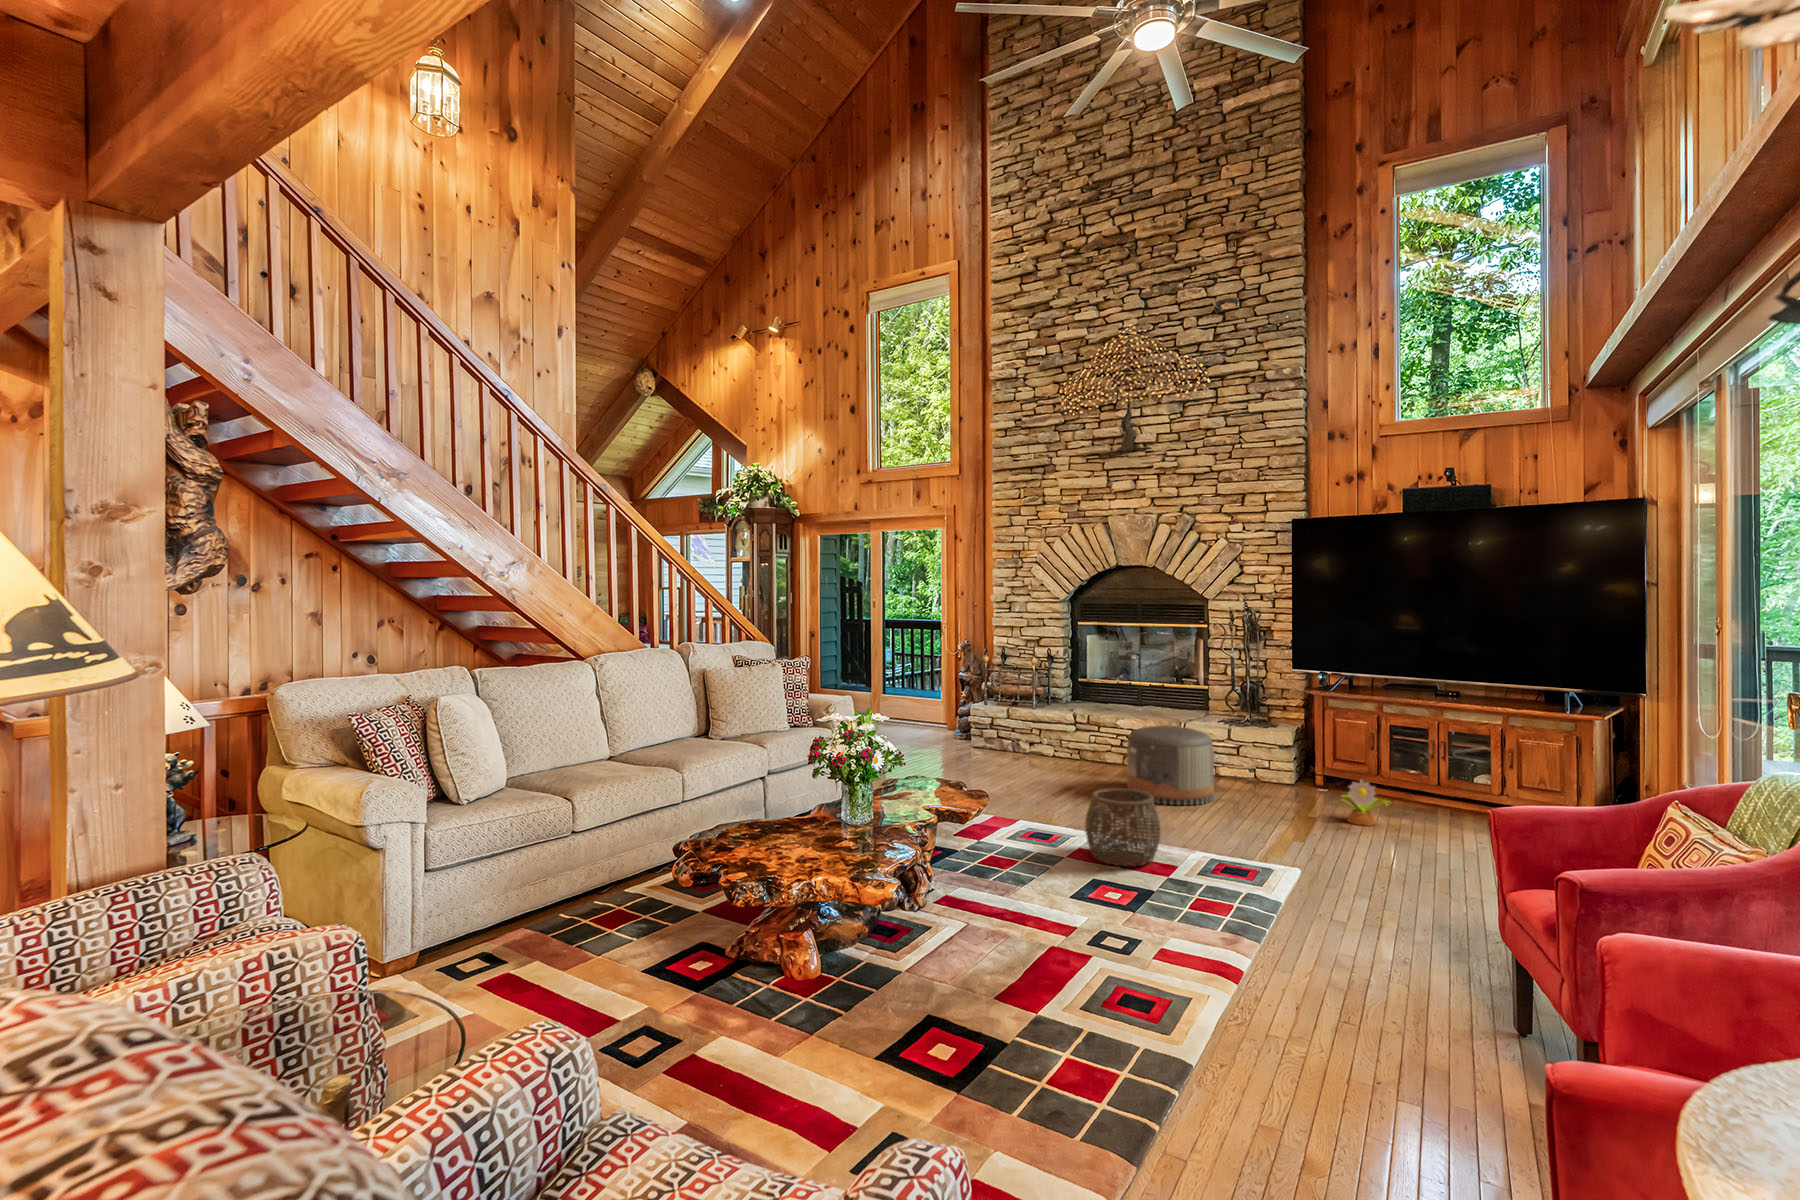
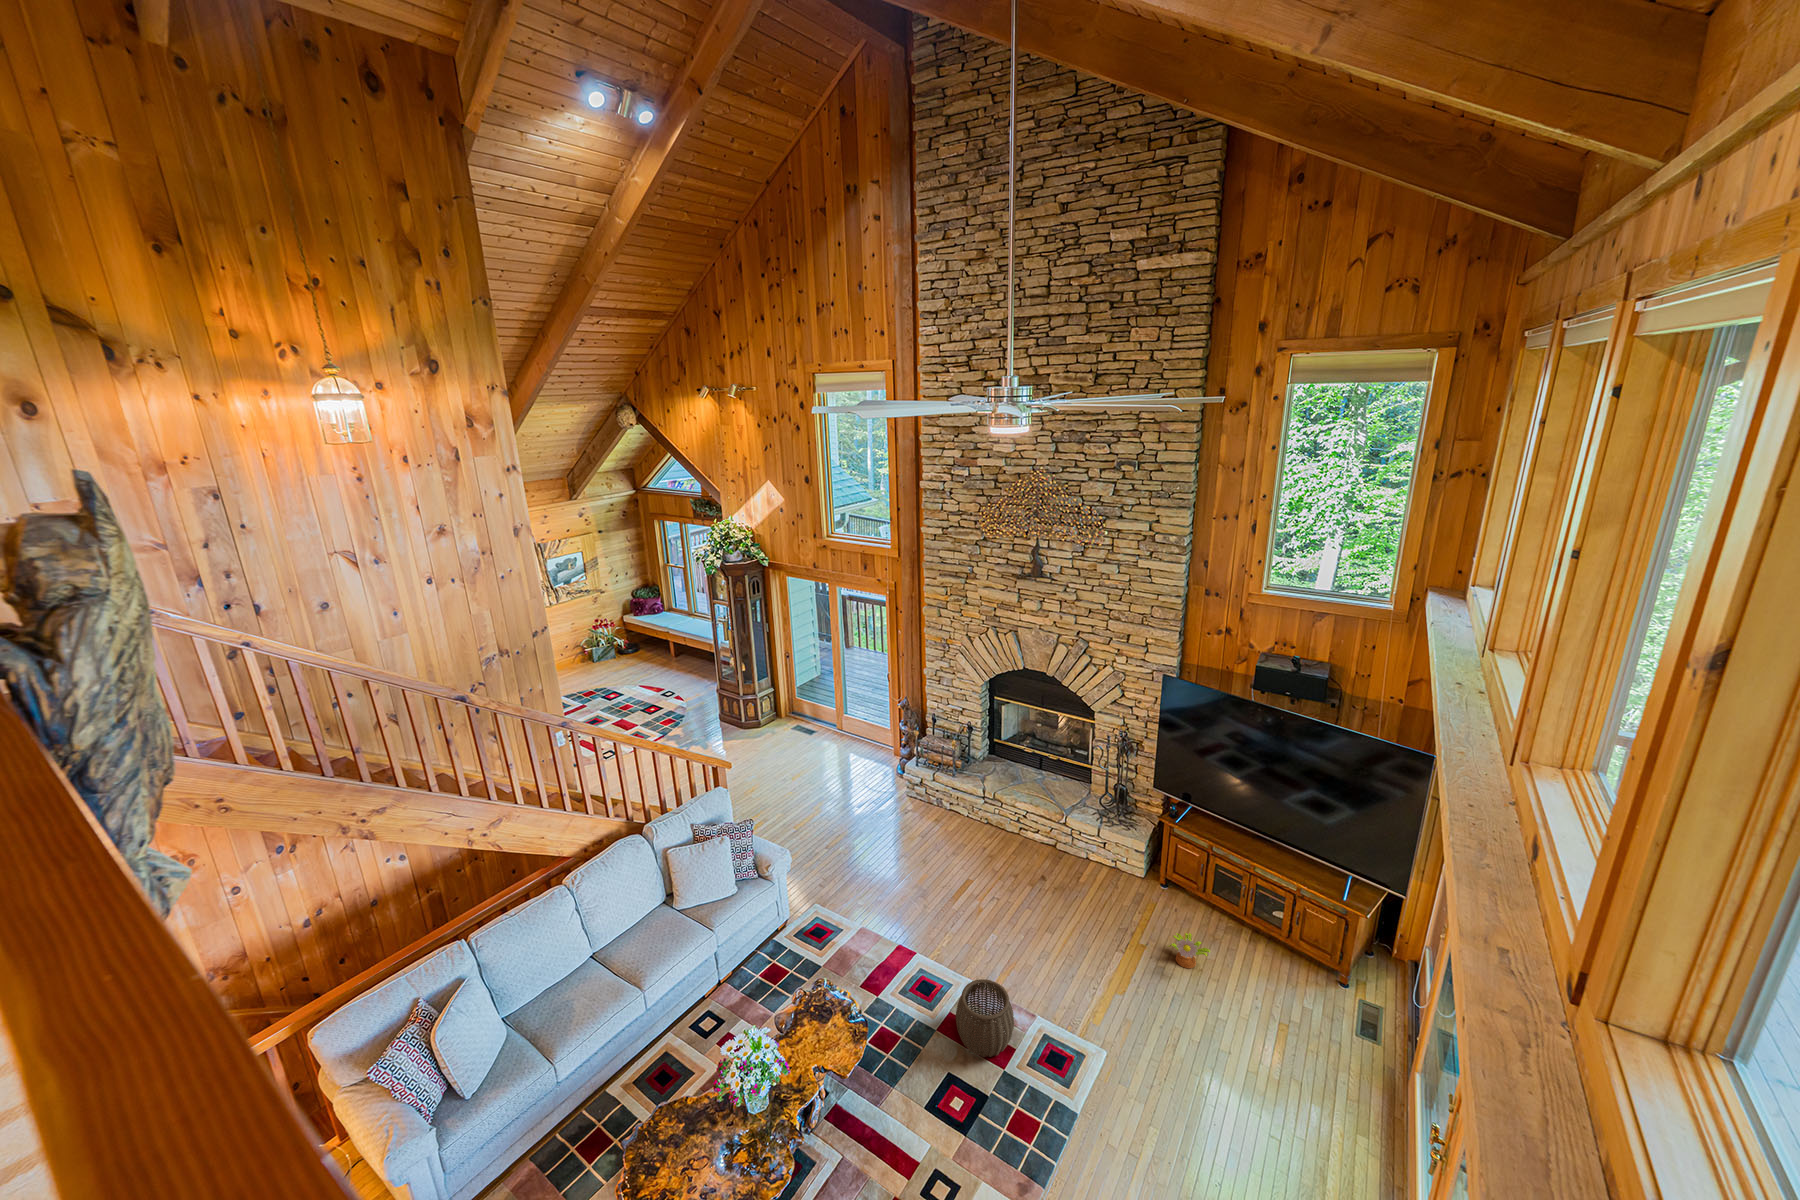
pouf: present [1127,726,1214,805] -> none [1012,843,1081,926]

